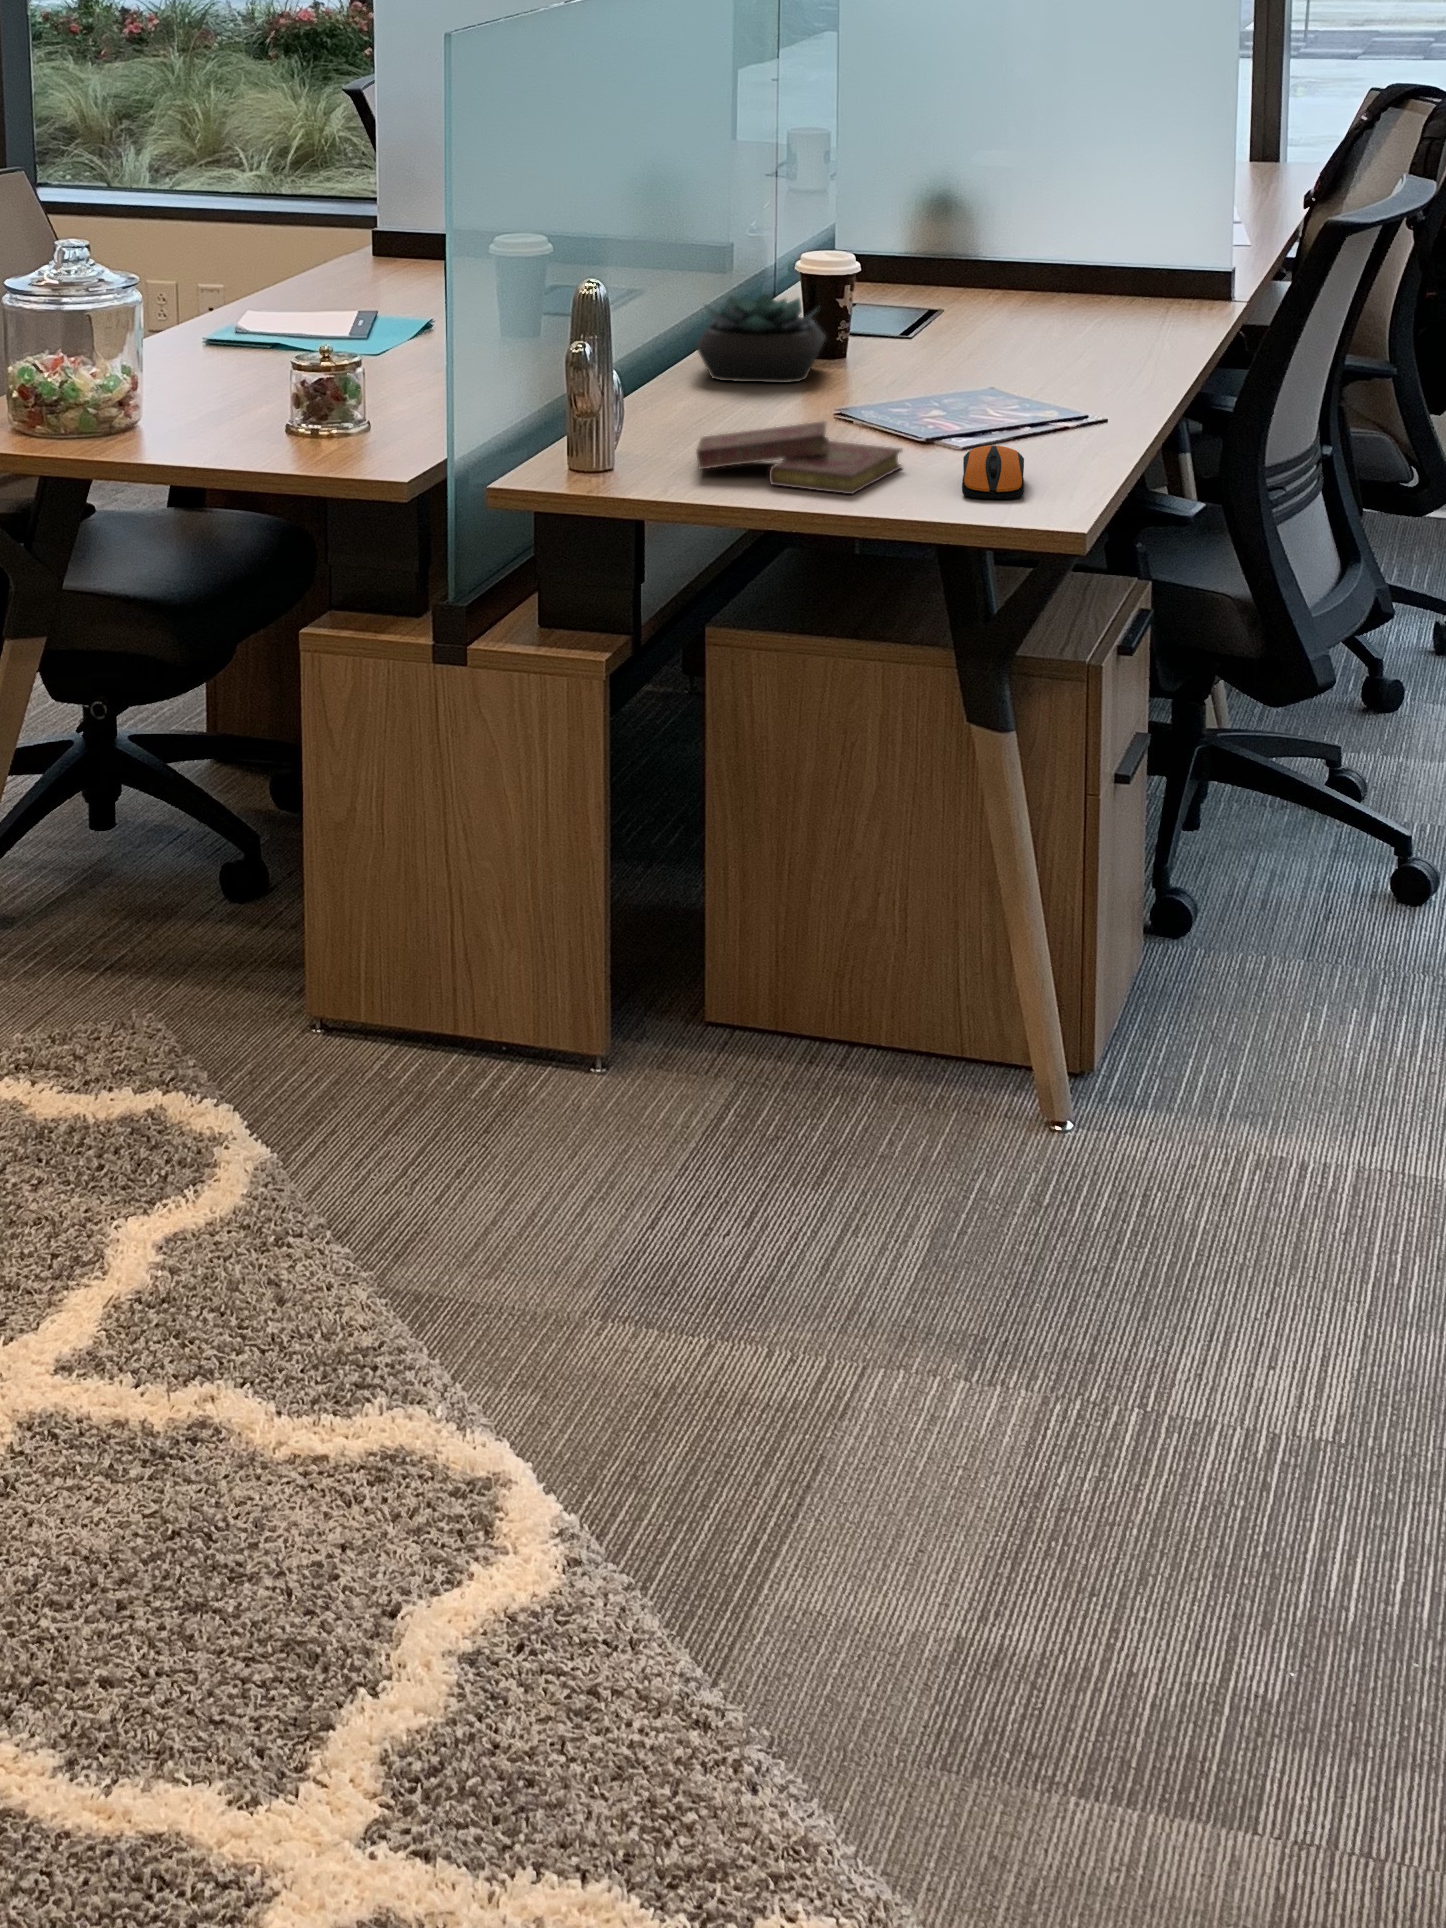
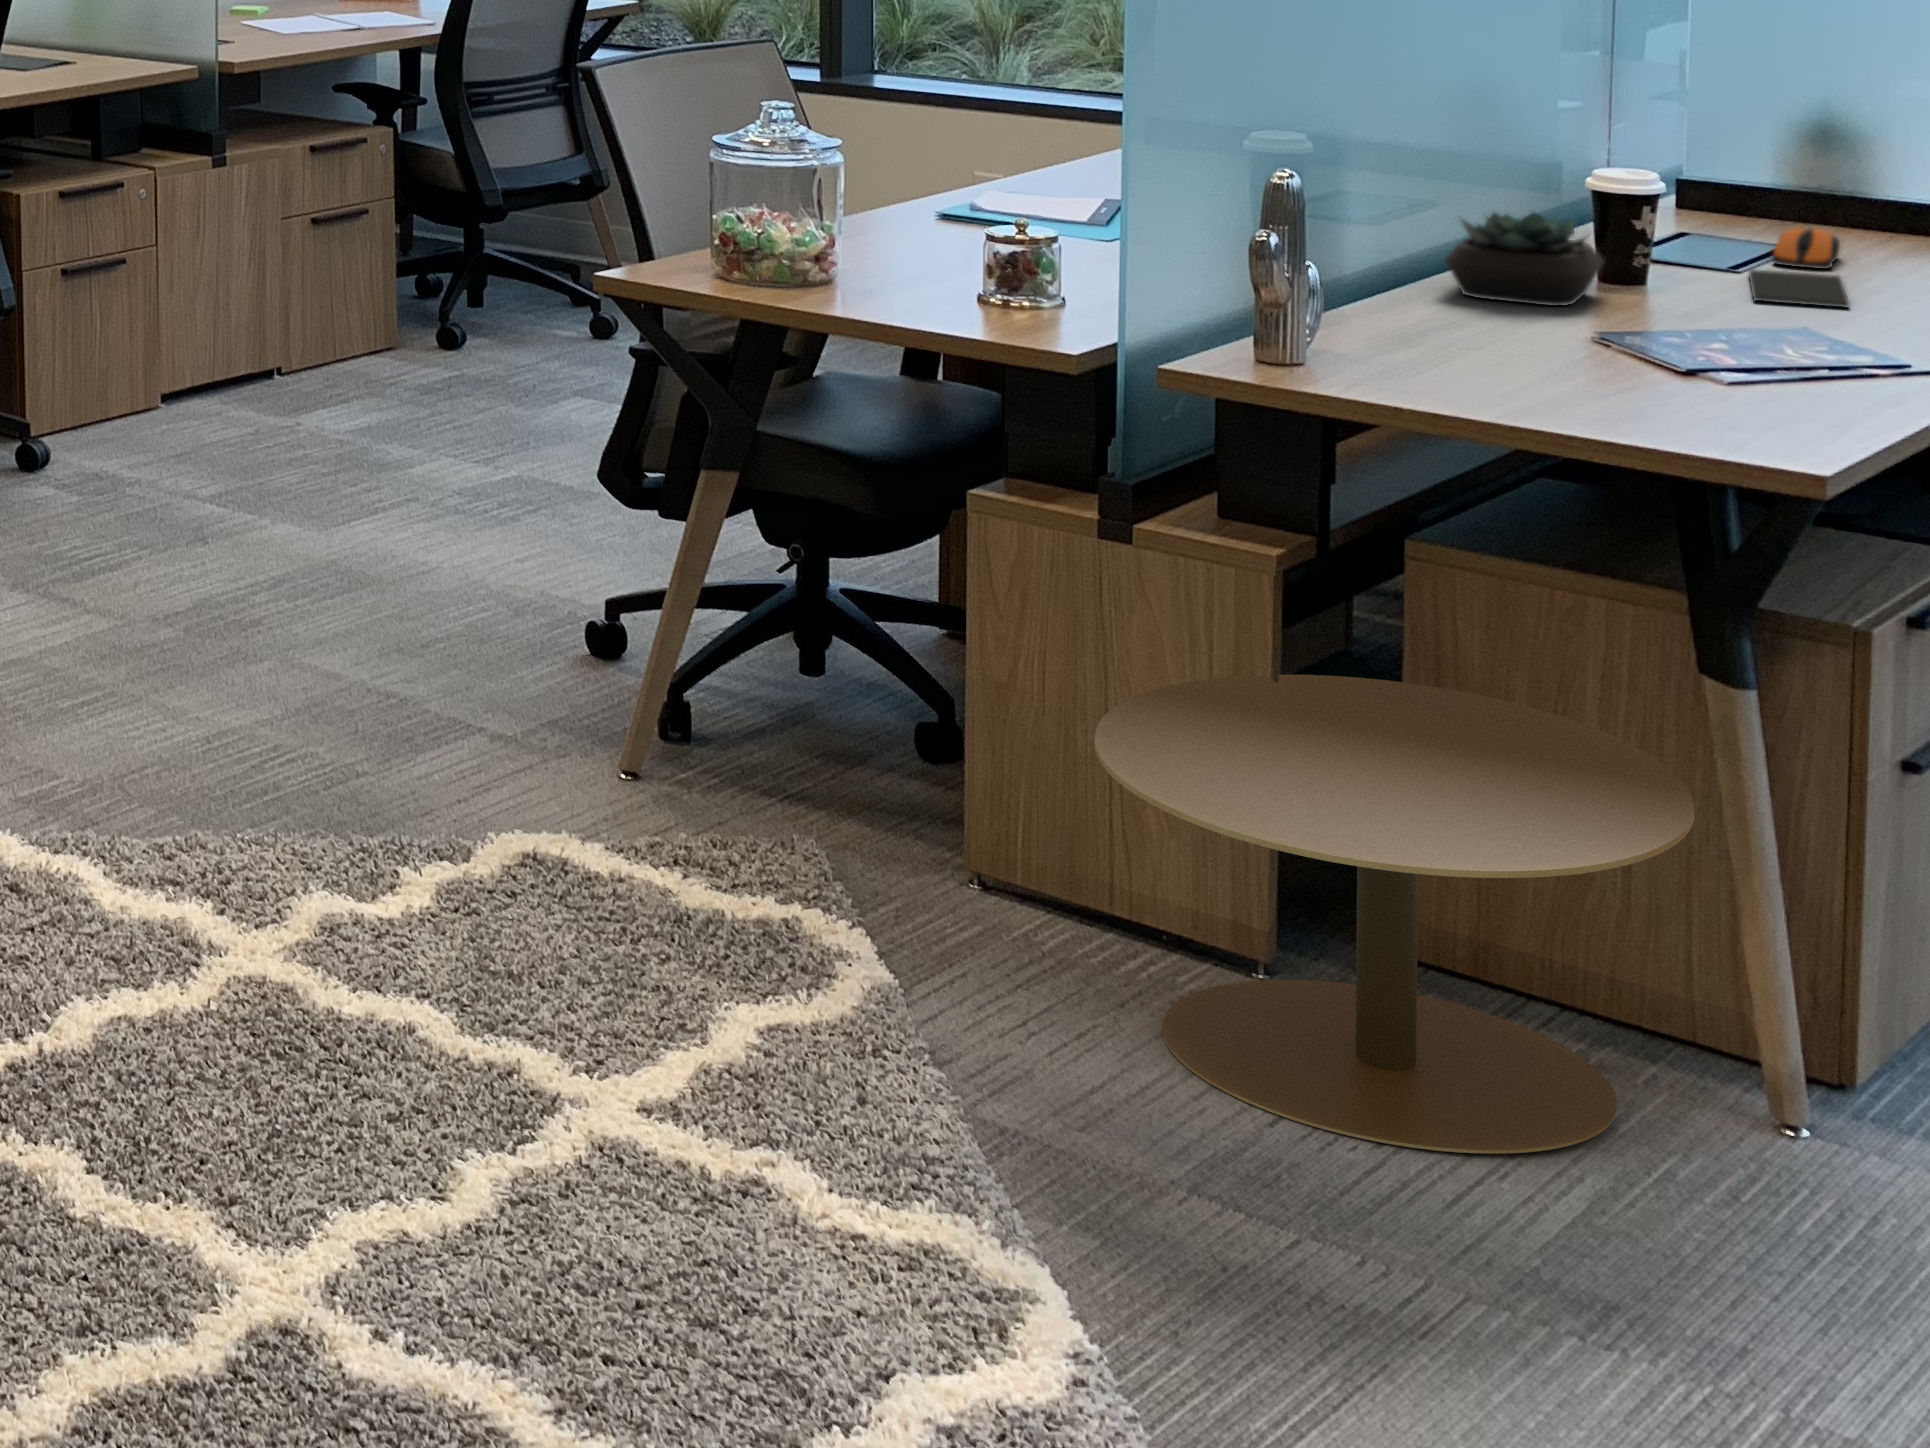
tablet: none [929,330,1021,361] -> present [1749,269,1849,308]
book: present [696,421,902,494] -> none [1394,340,1640,415]
computer mouse: present [962,445,1024,499] -> present [1772,228,1840,269]
side table: none [467,769,998,1226] -> present [1095,675,1694,1154]

